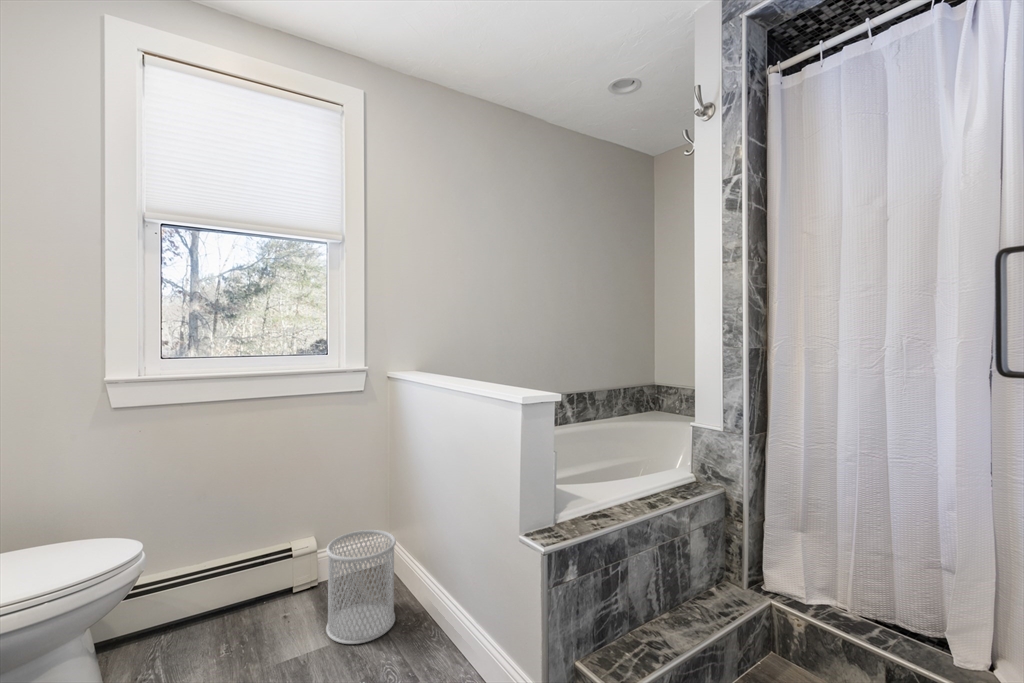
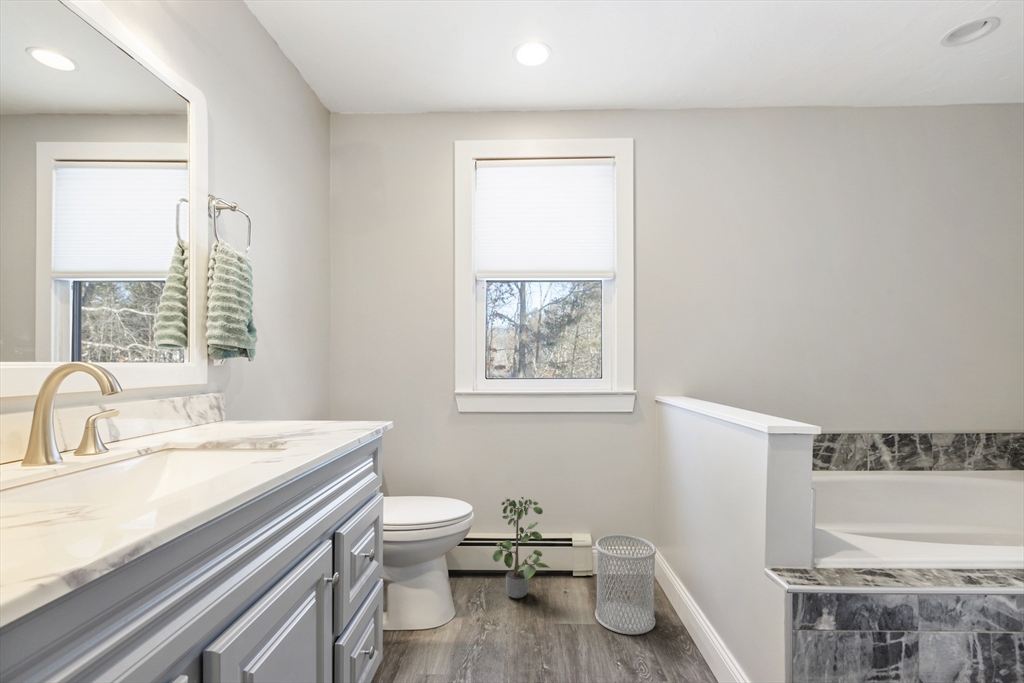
potted plant: none [176,513,267,649] -> present [493,497,550,598]

